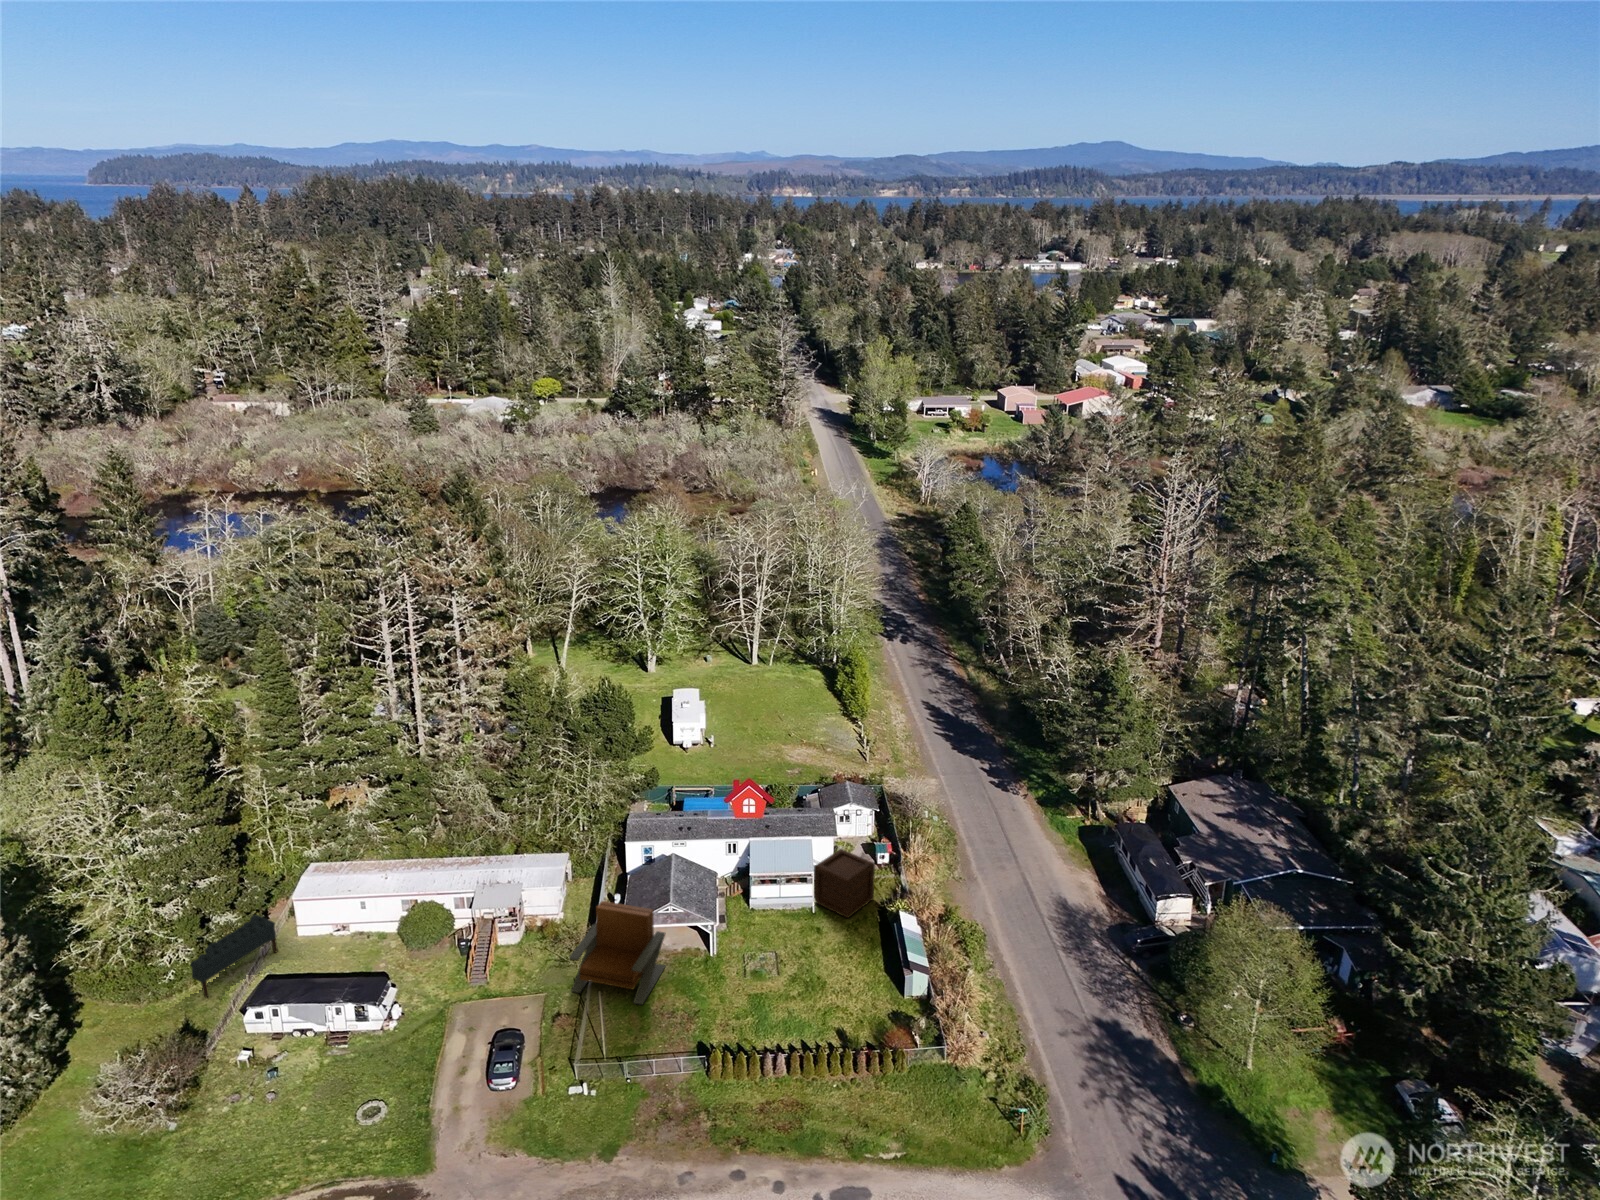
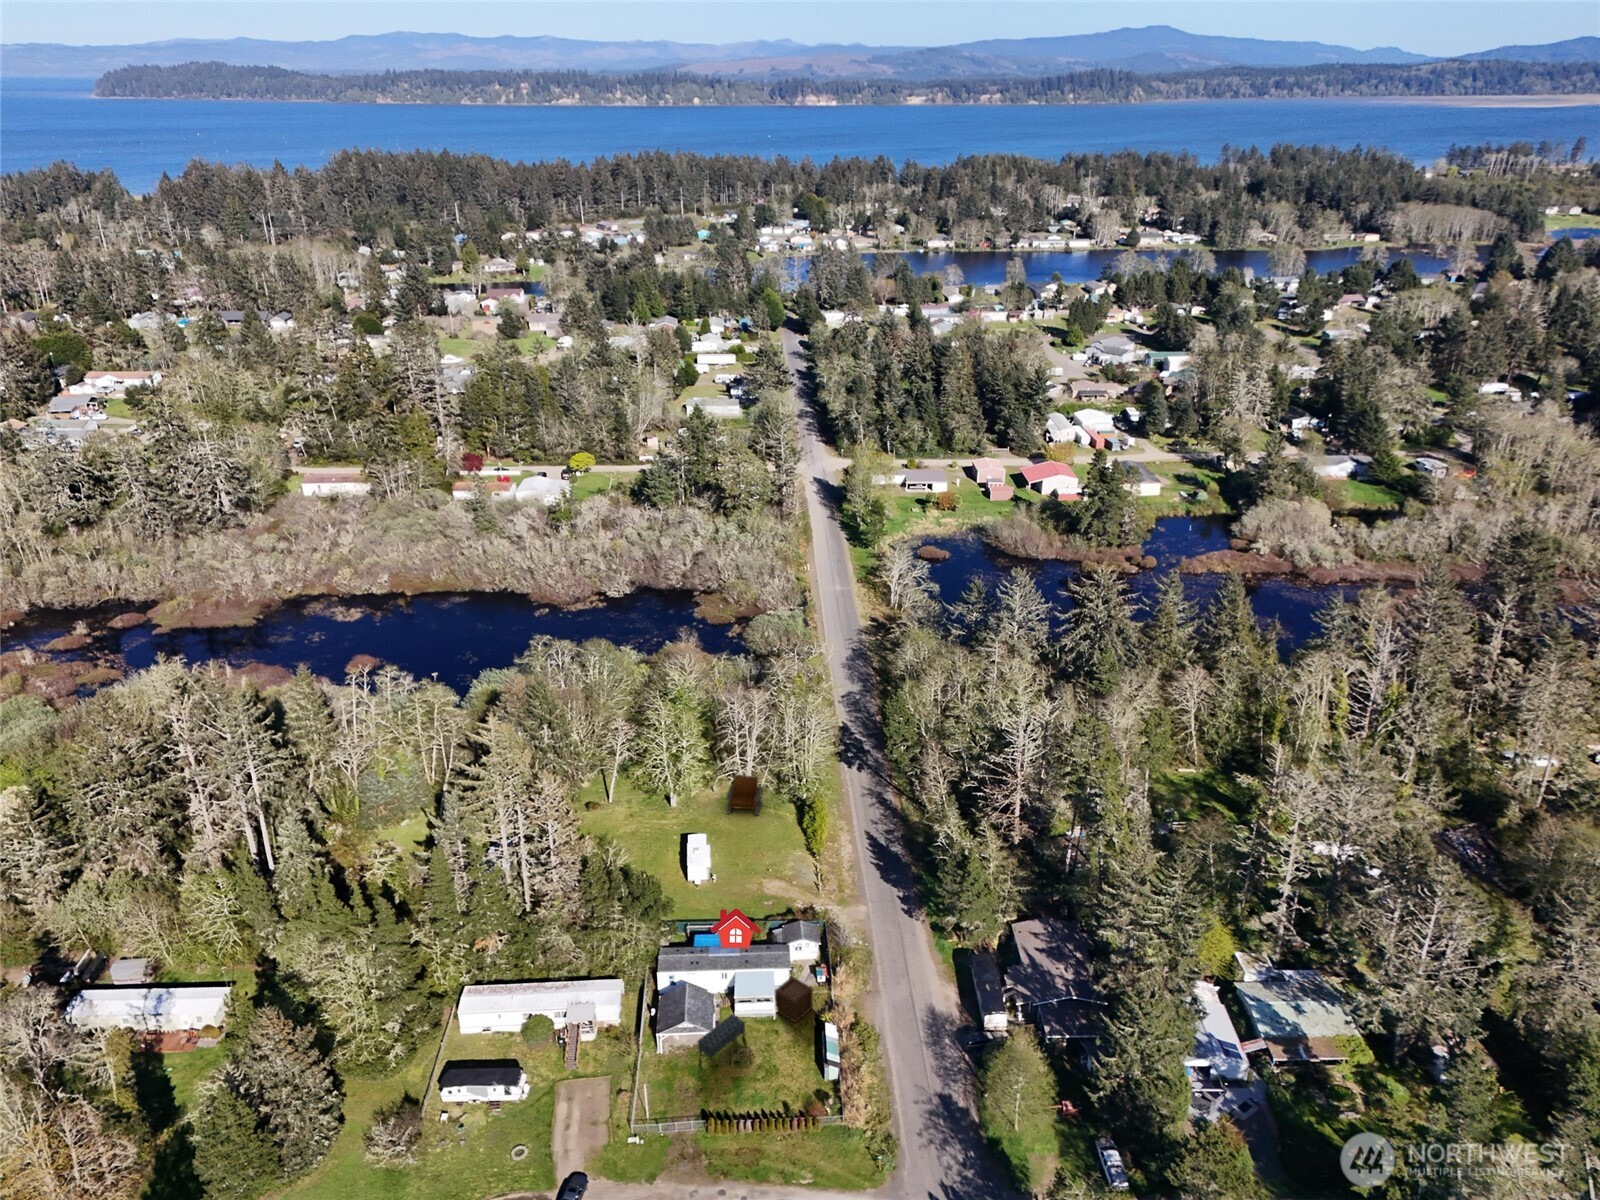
lounge chair: present [569,901,666,1005] -> present [726,775,763,816]
bench: present [190,915,278,998] -> present [698,1014,745,1065]

